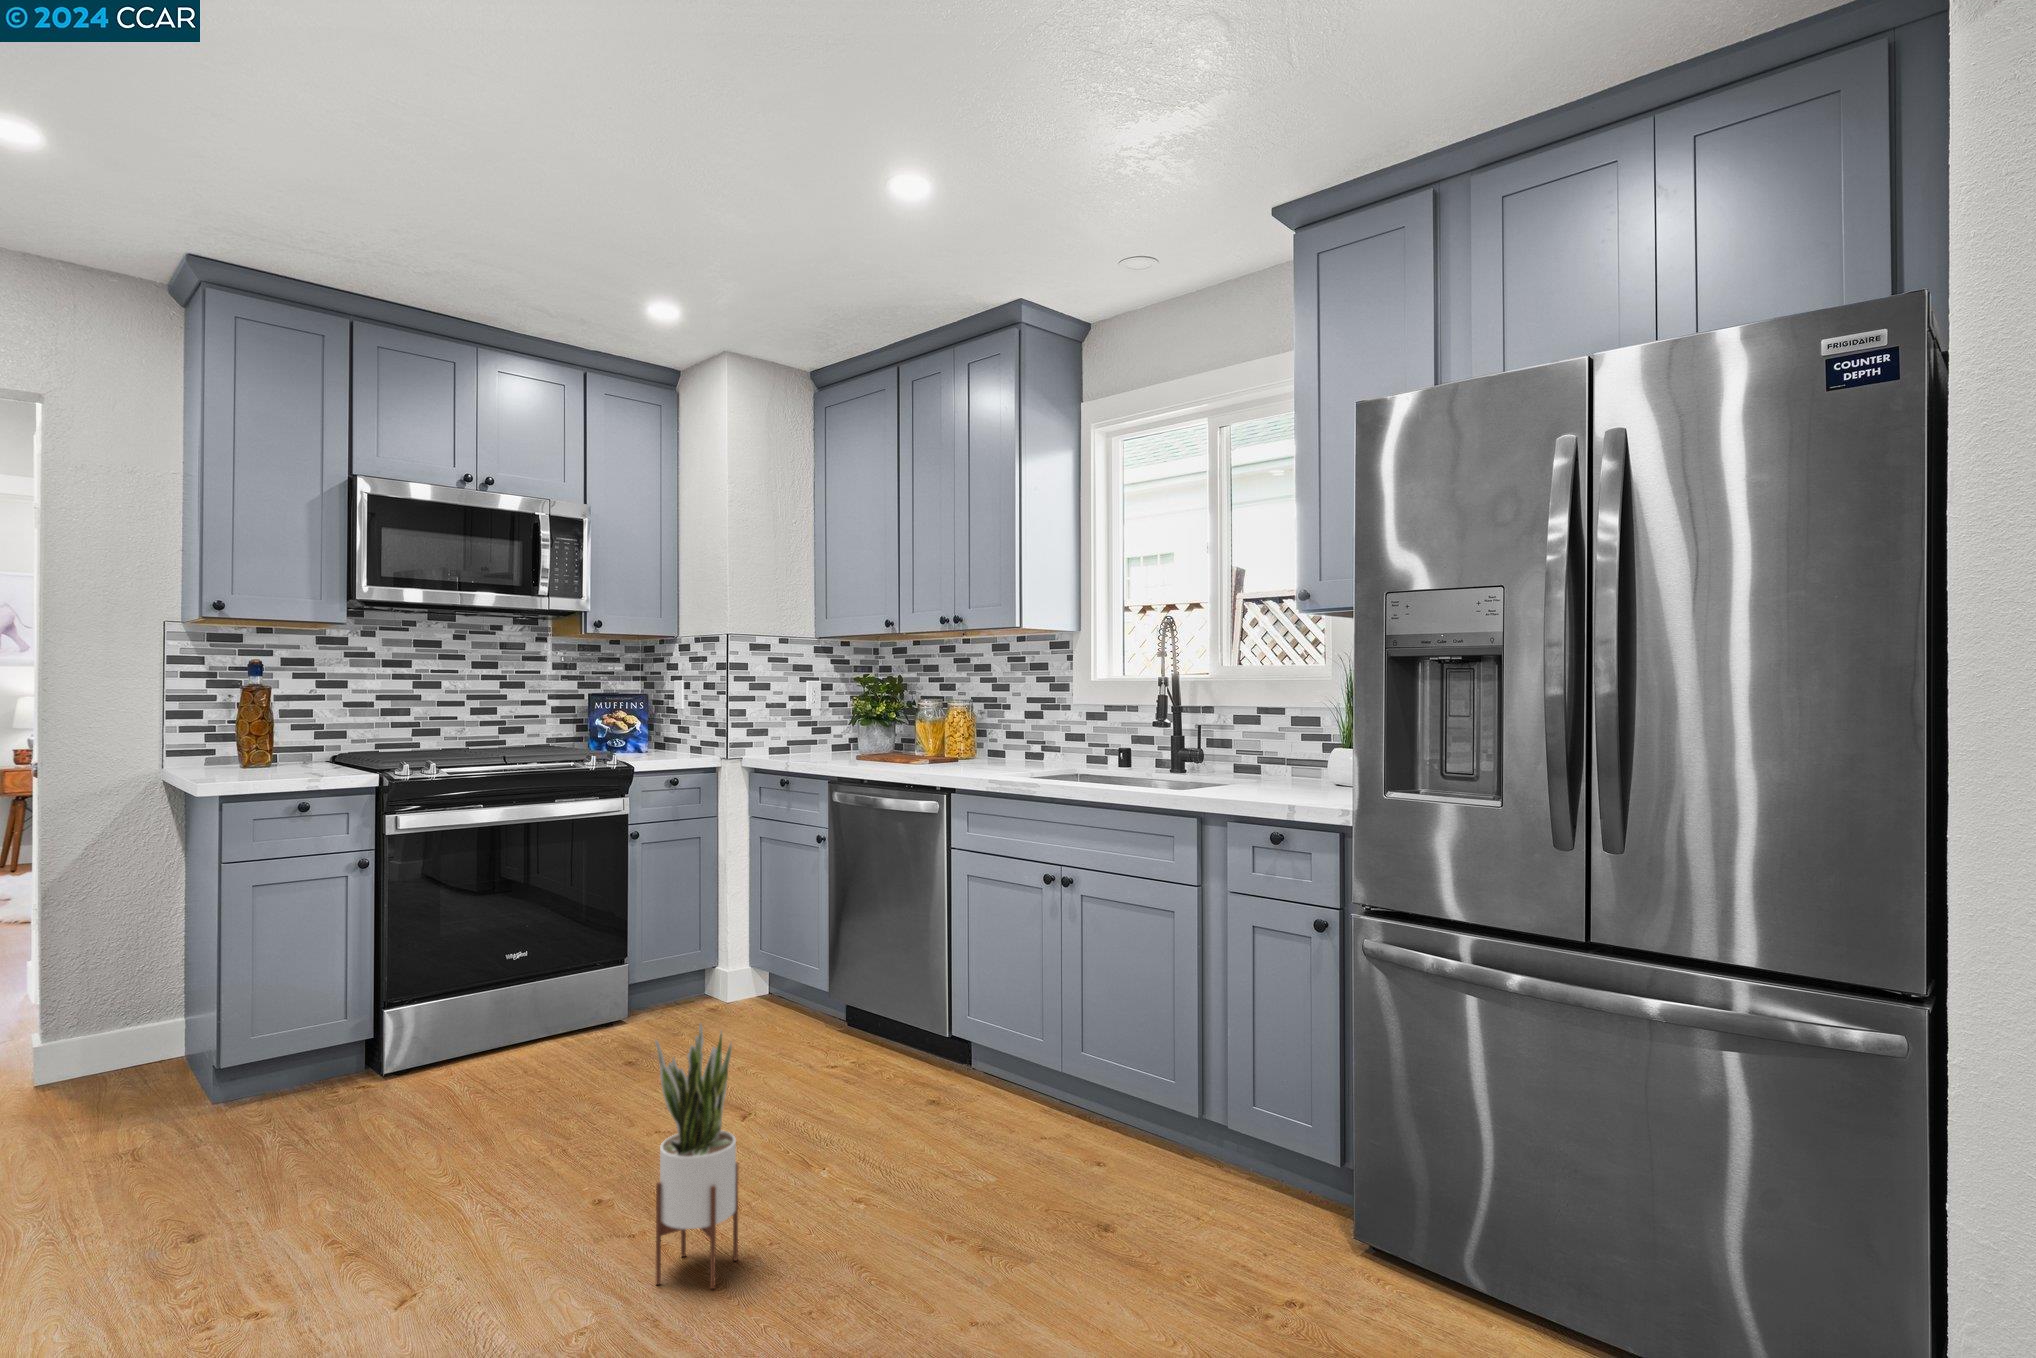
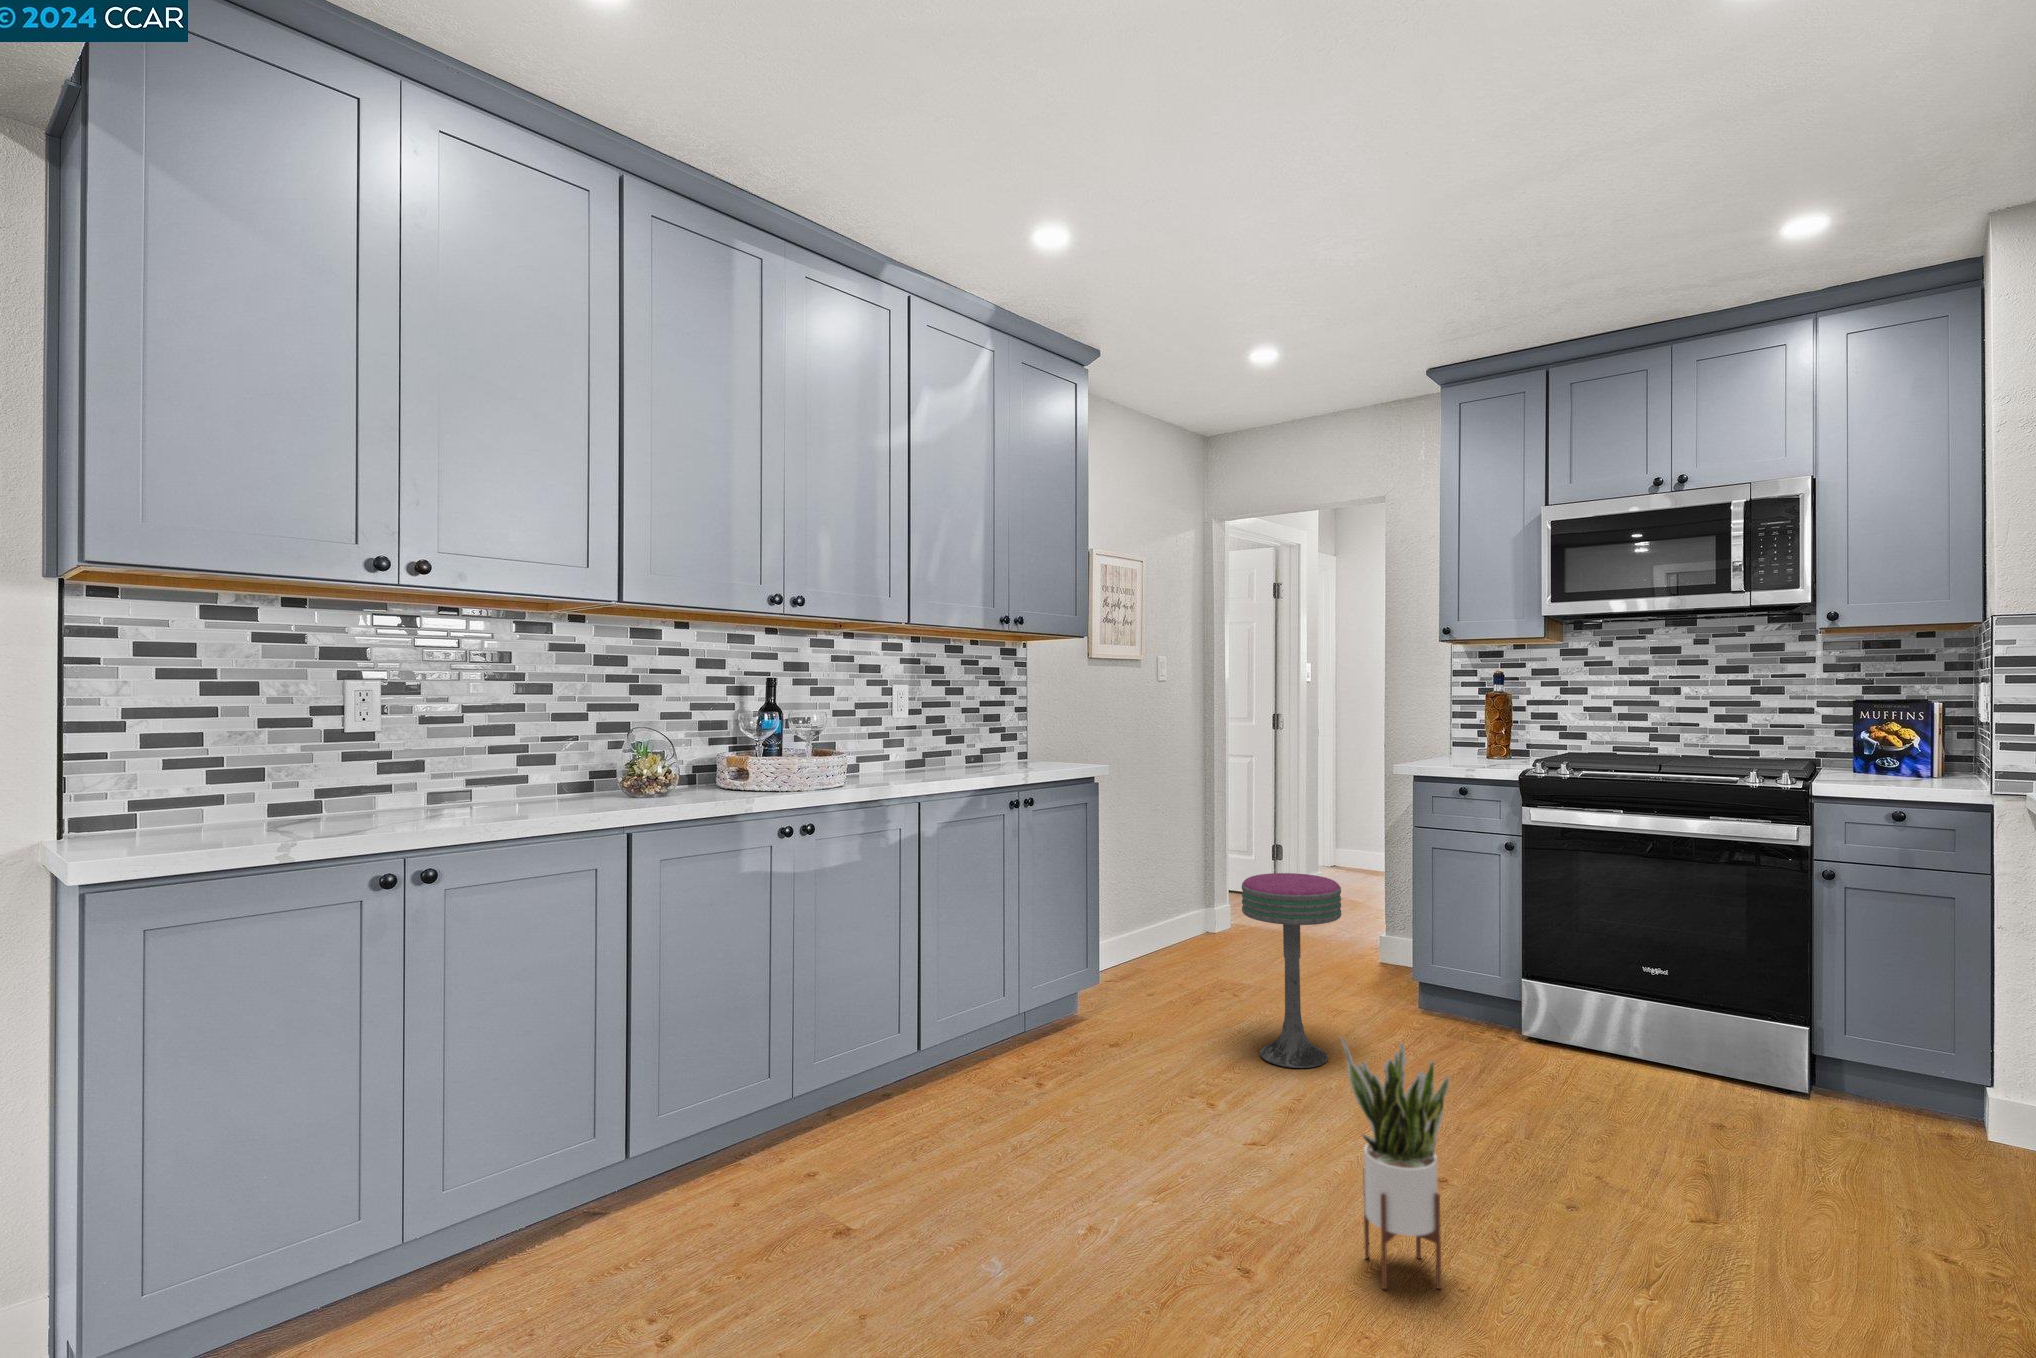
bar stool: none [96,935,273,1232] -> present [1242,873,1341,1068]

